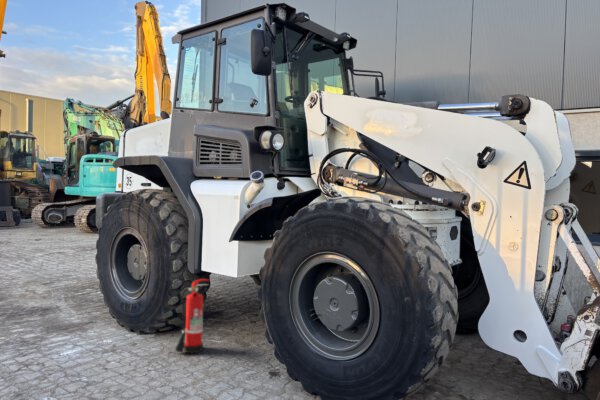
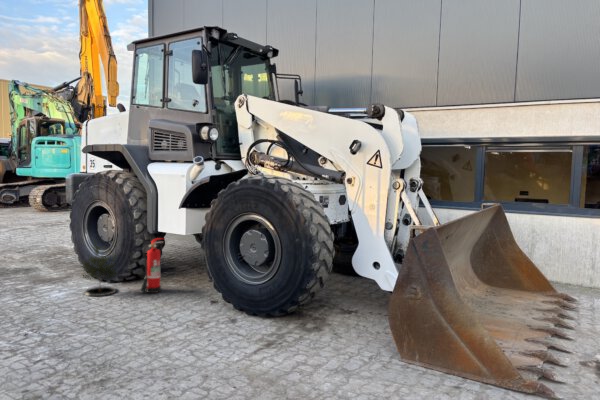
potted tree: none [96,278,150,356] -> present [81,240,116,296]

